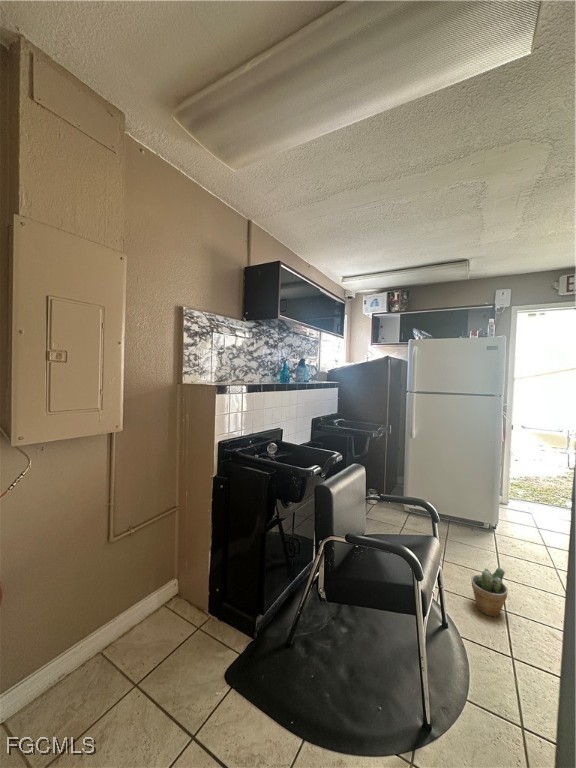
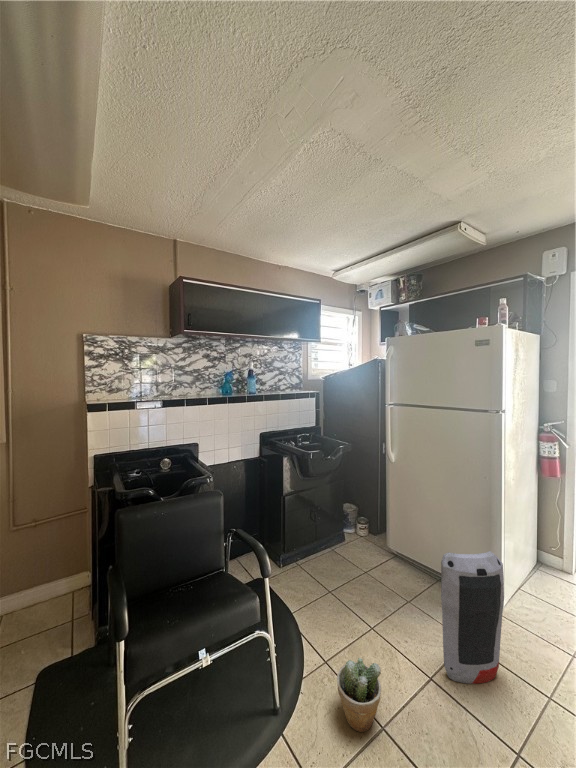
air purifier: none [502,486,536,575] -> present [441,551,504,684]

